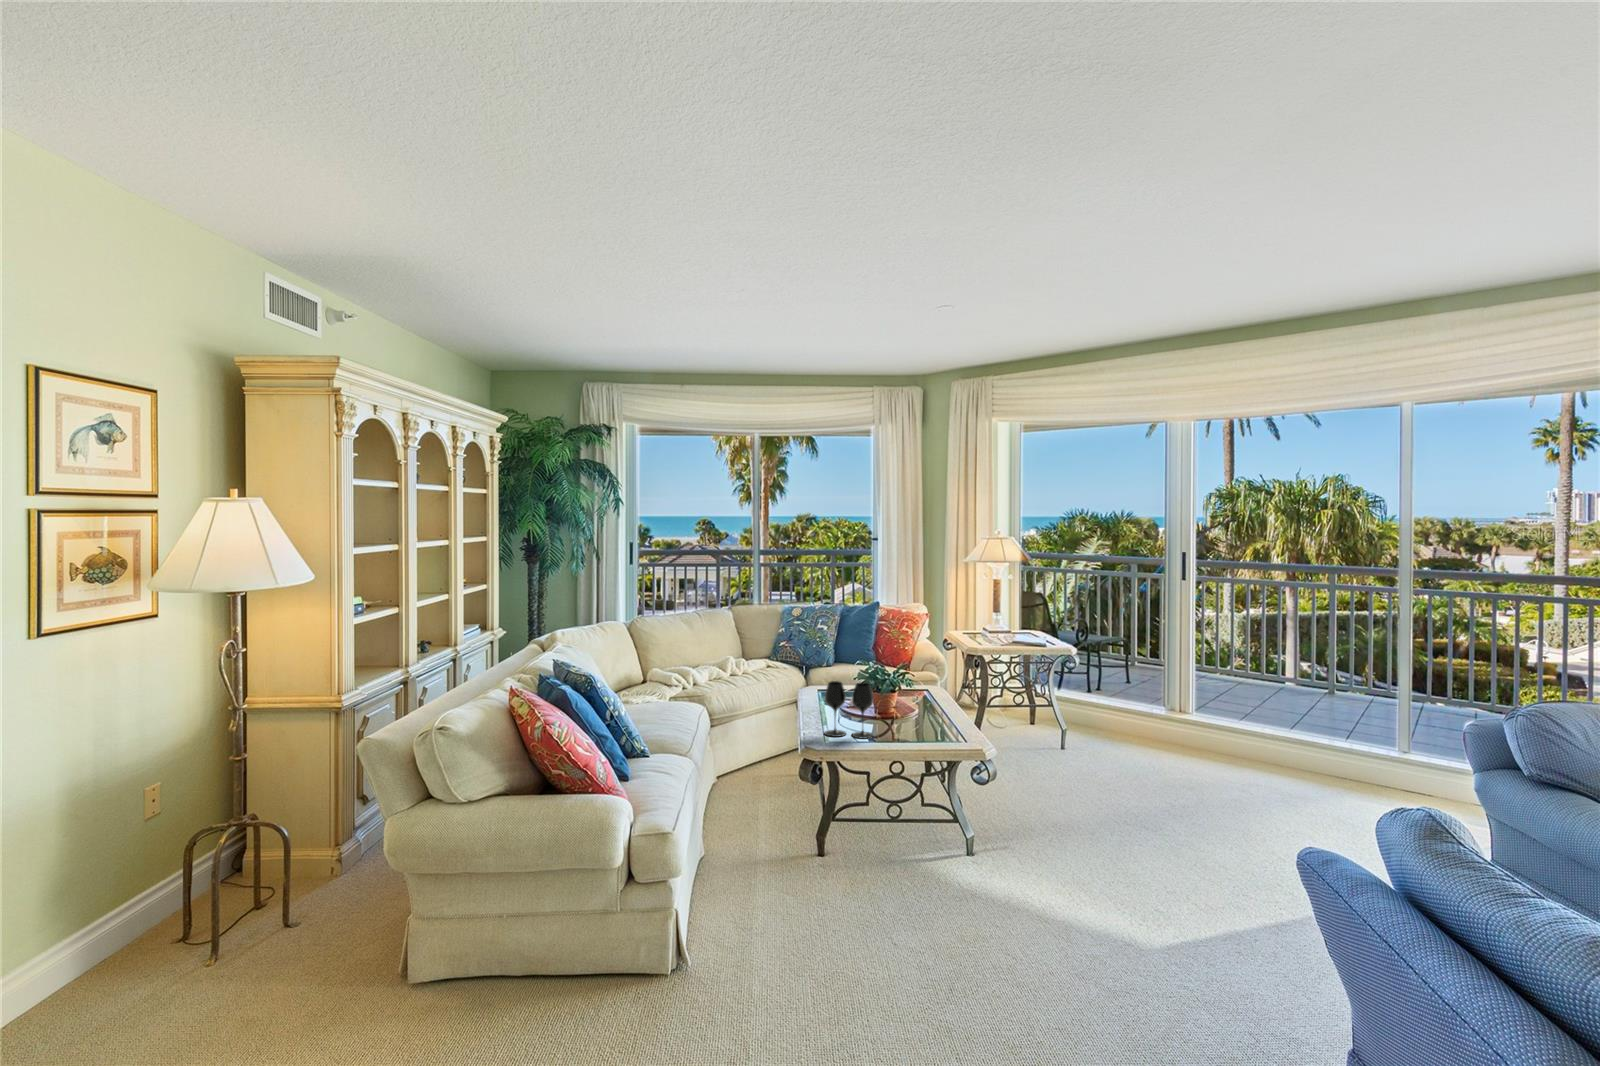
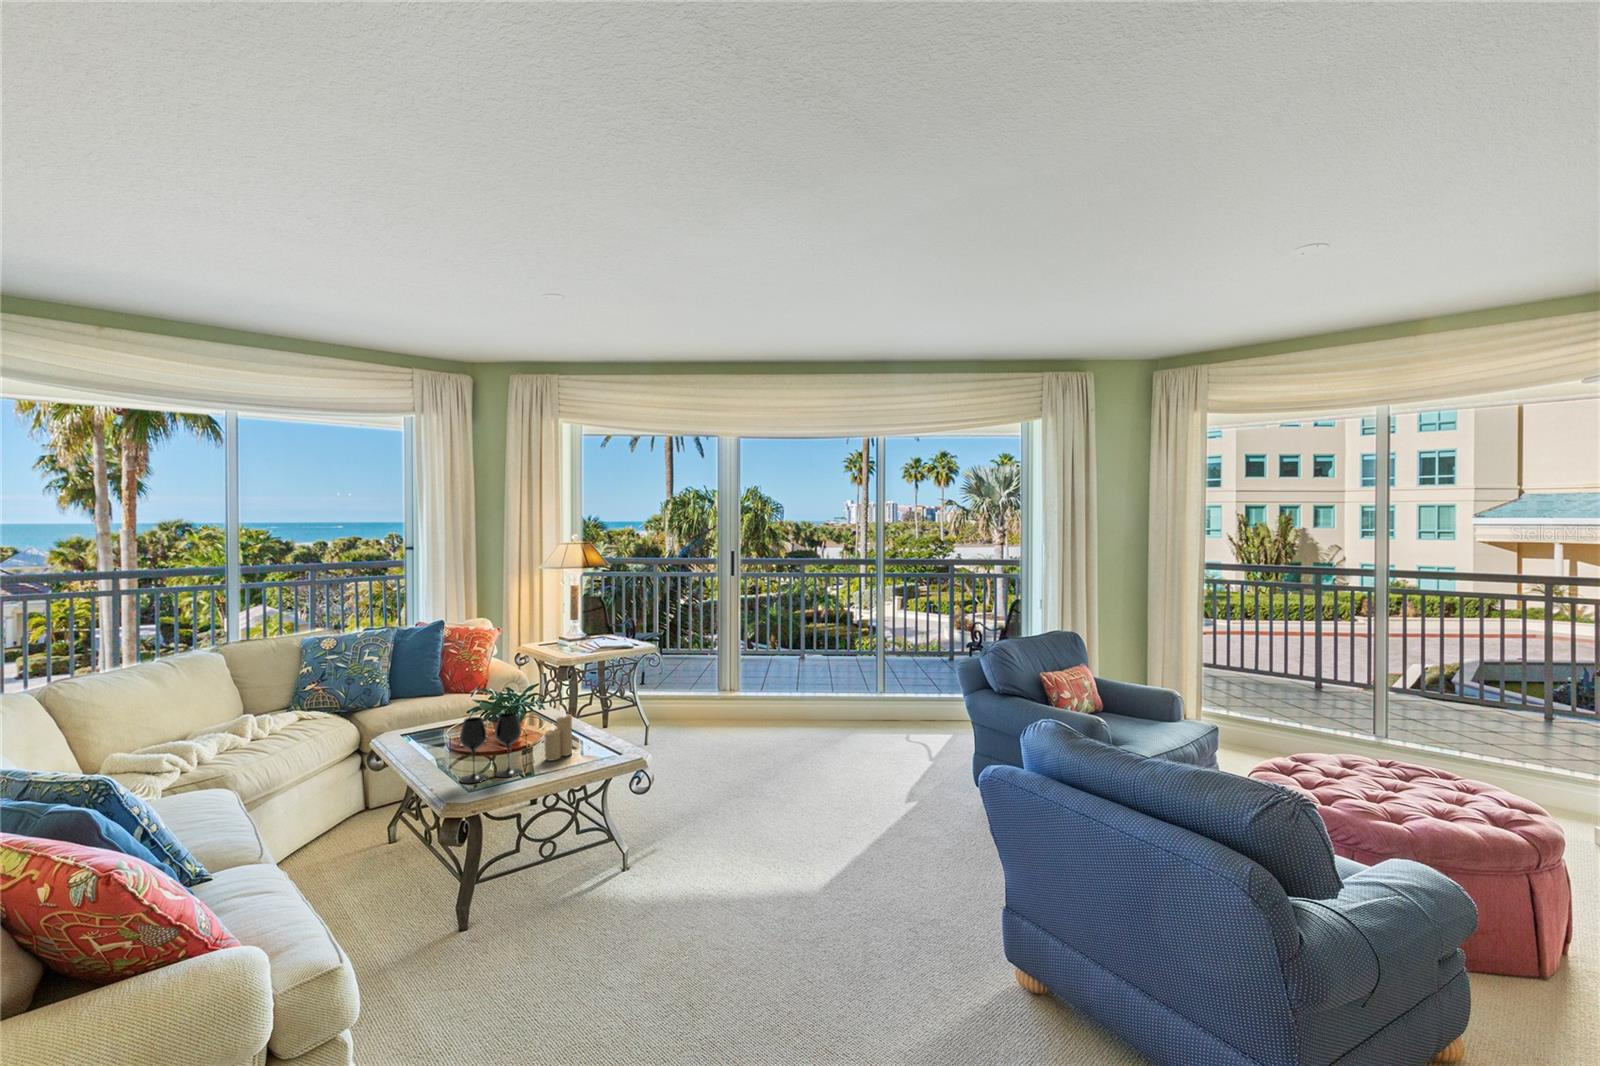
candle: none [898,690,925,734] -> present [544,711,572,761]

